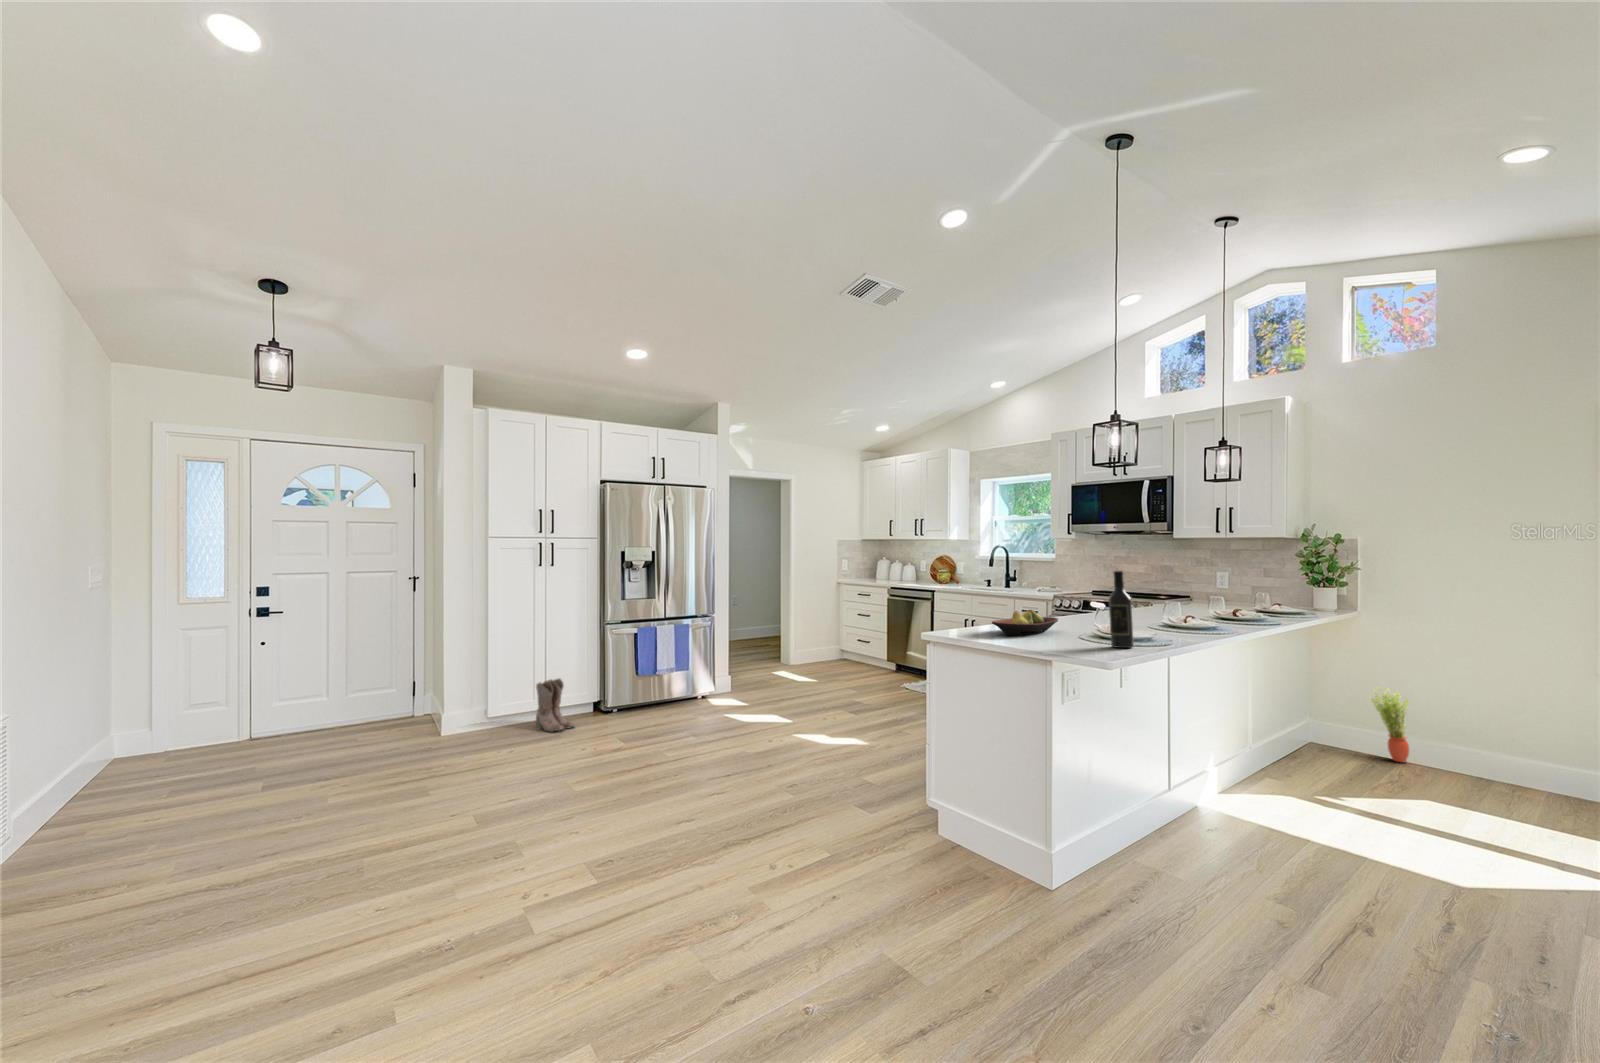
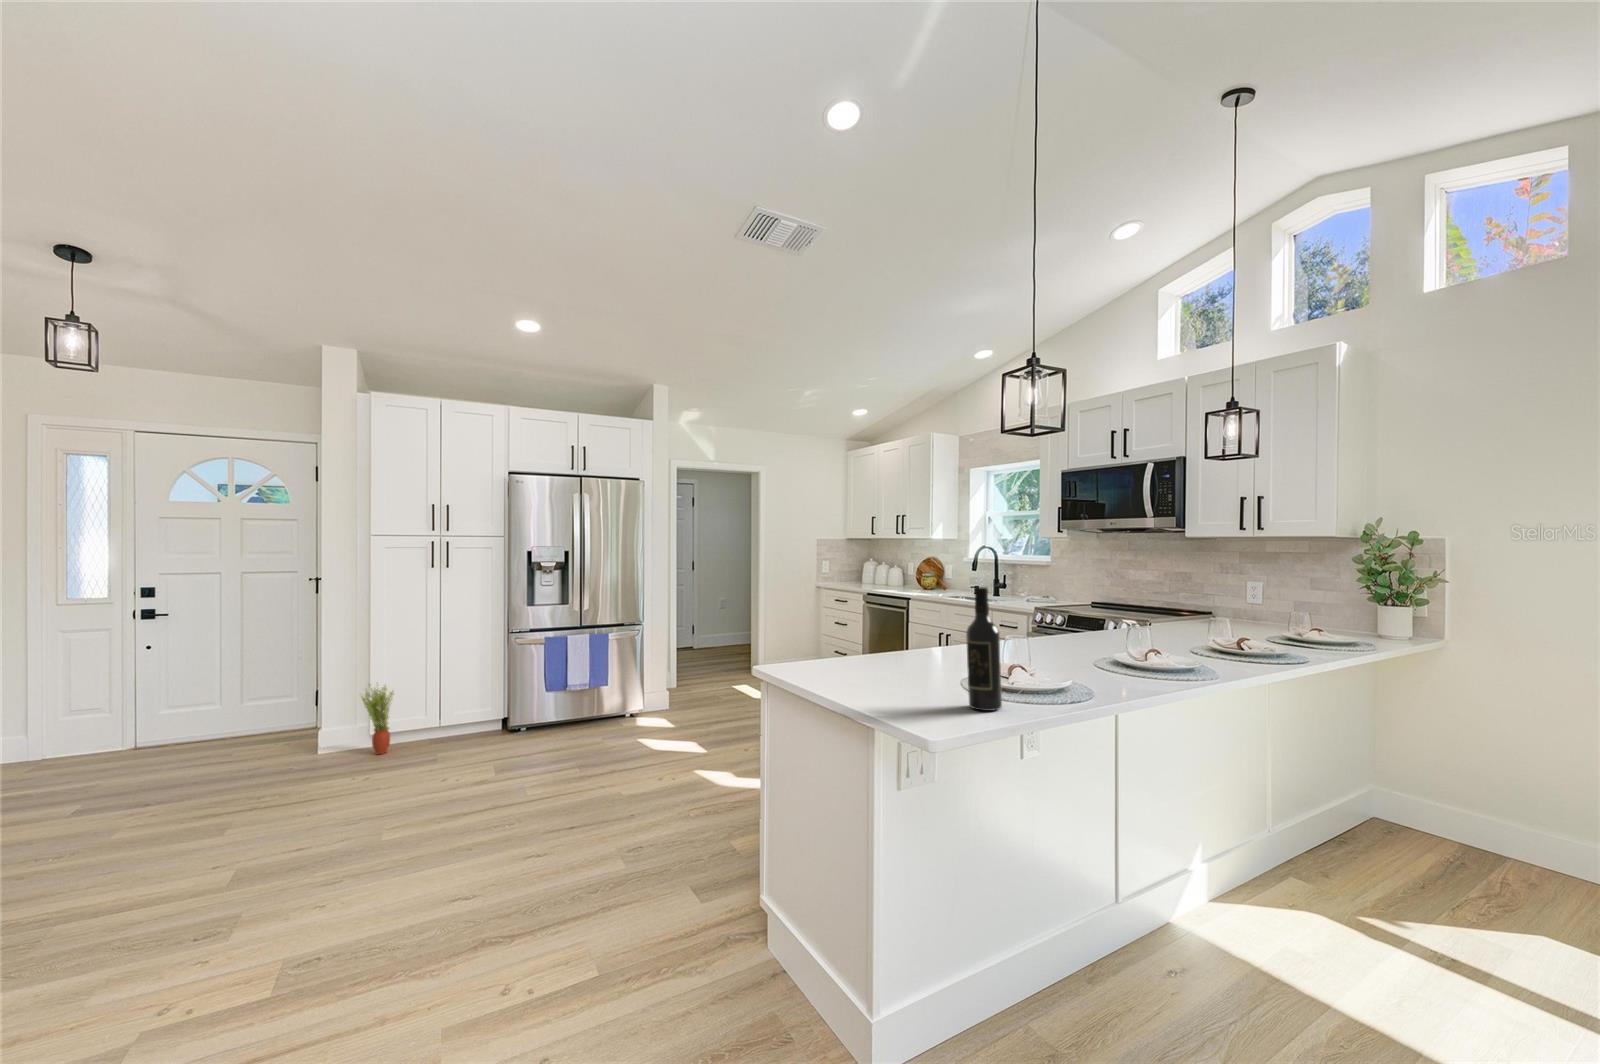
fruit bowl: present [992,610,1058,636] -> none [844,637,948,676]
boots: present [536,678,574,732] -> none [423,692,464,754]
potted plant: present [1371,687,1409,762] -> present [362,683,394,754]

